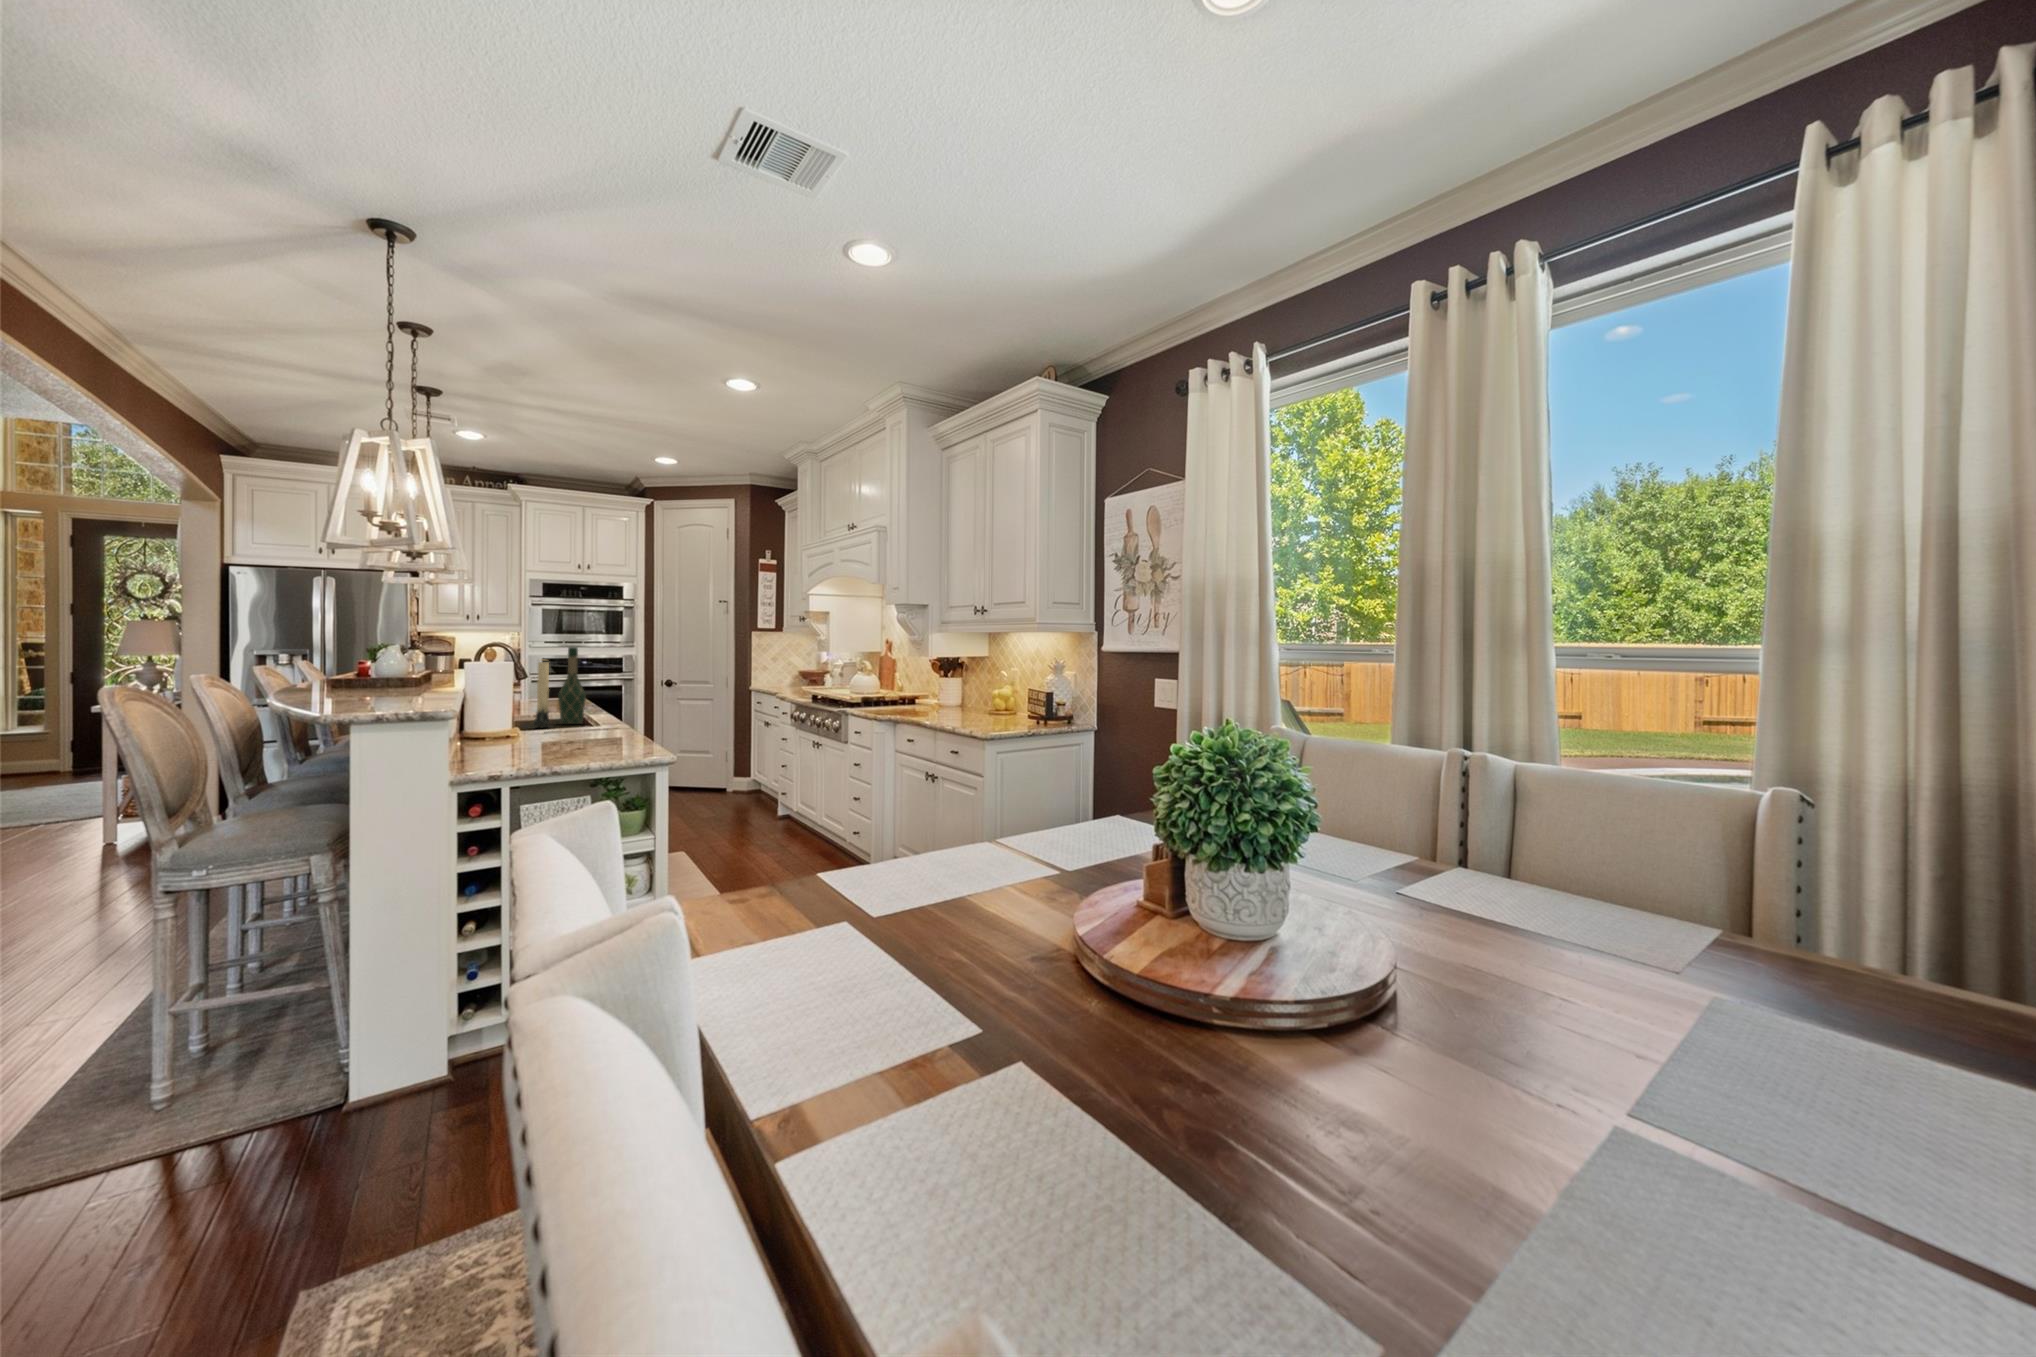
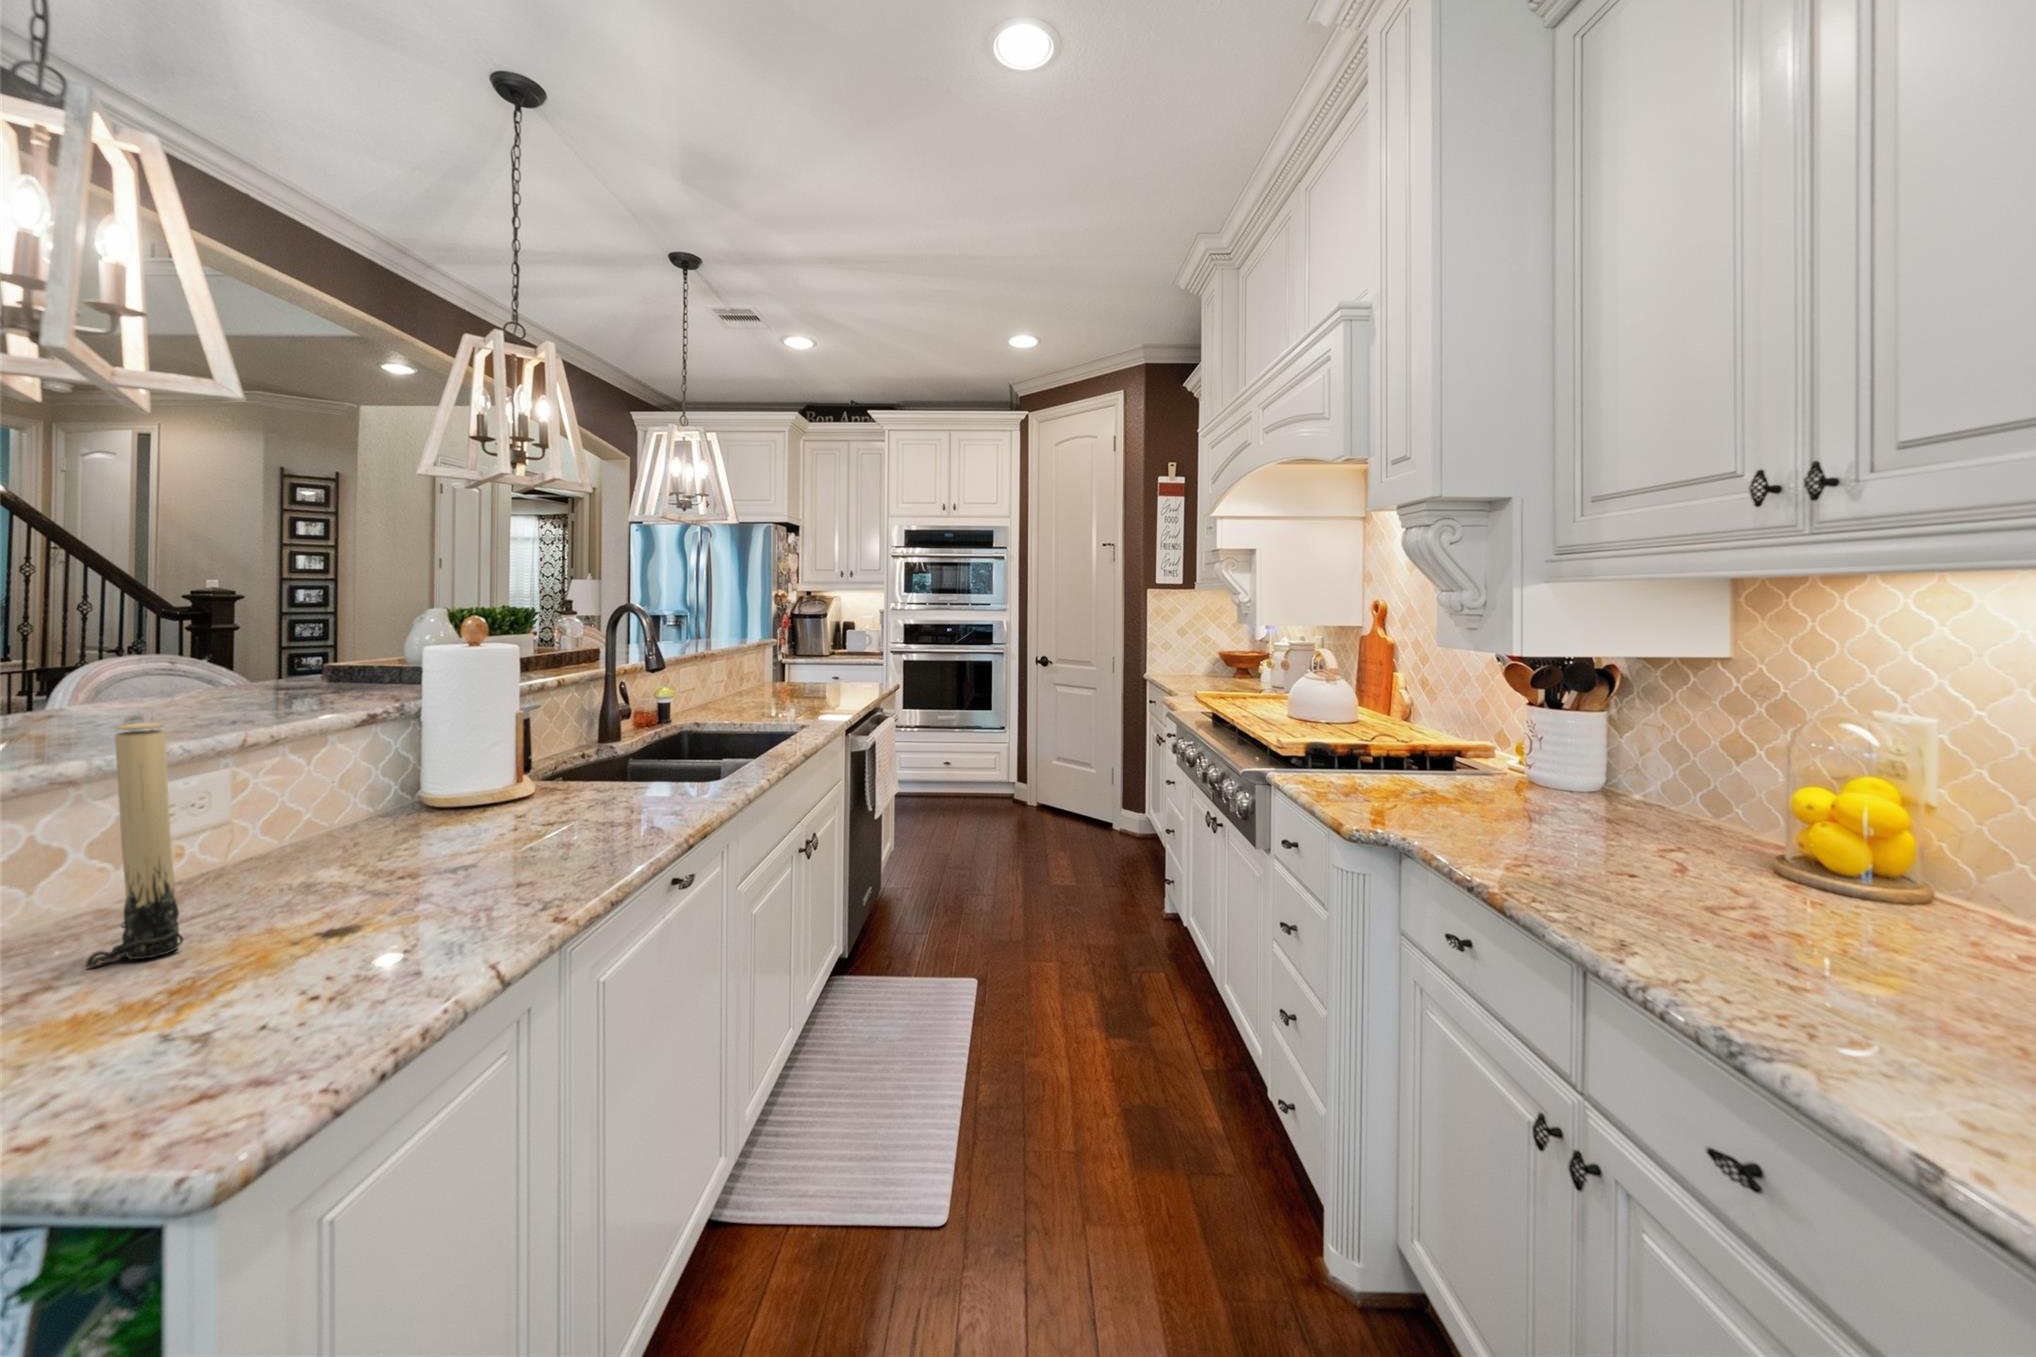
wine bottle: present [558,647,586,724] -> none [310,666,407,910]

